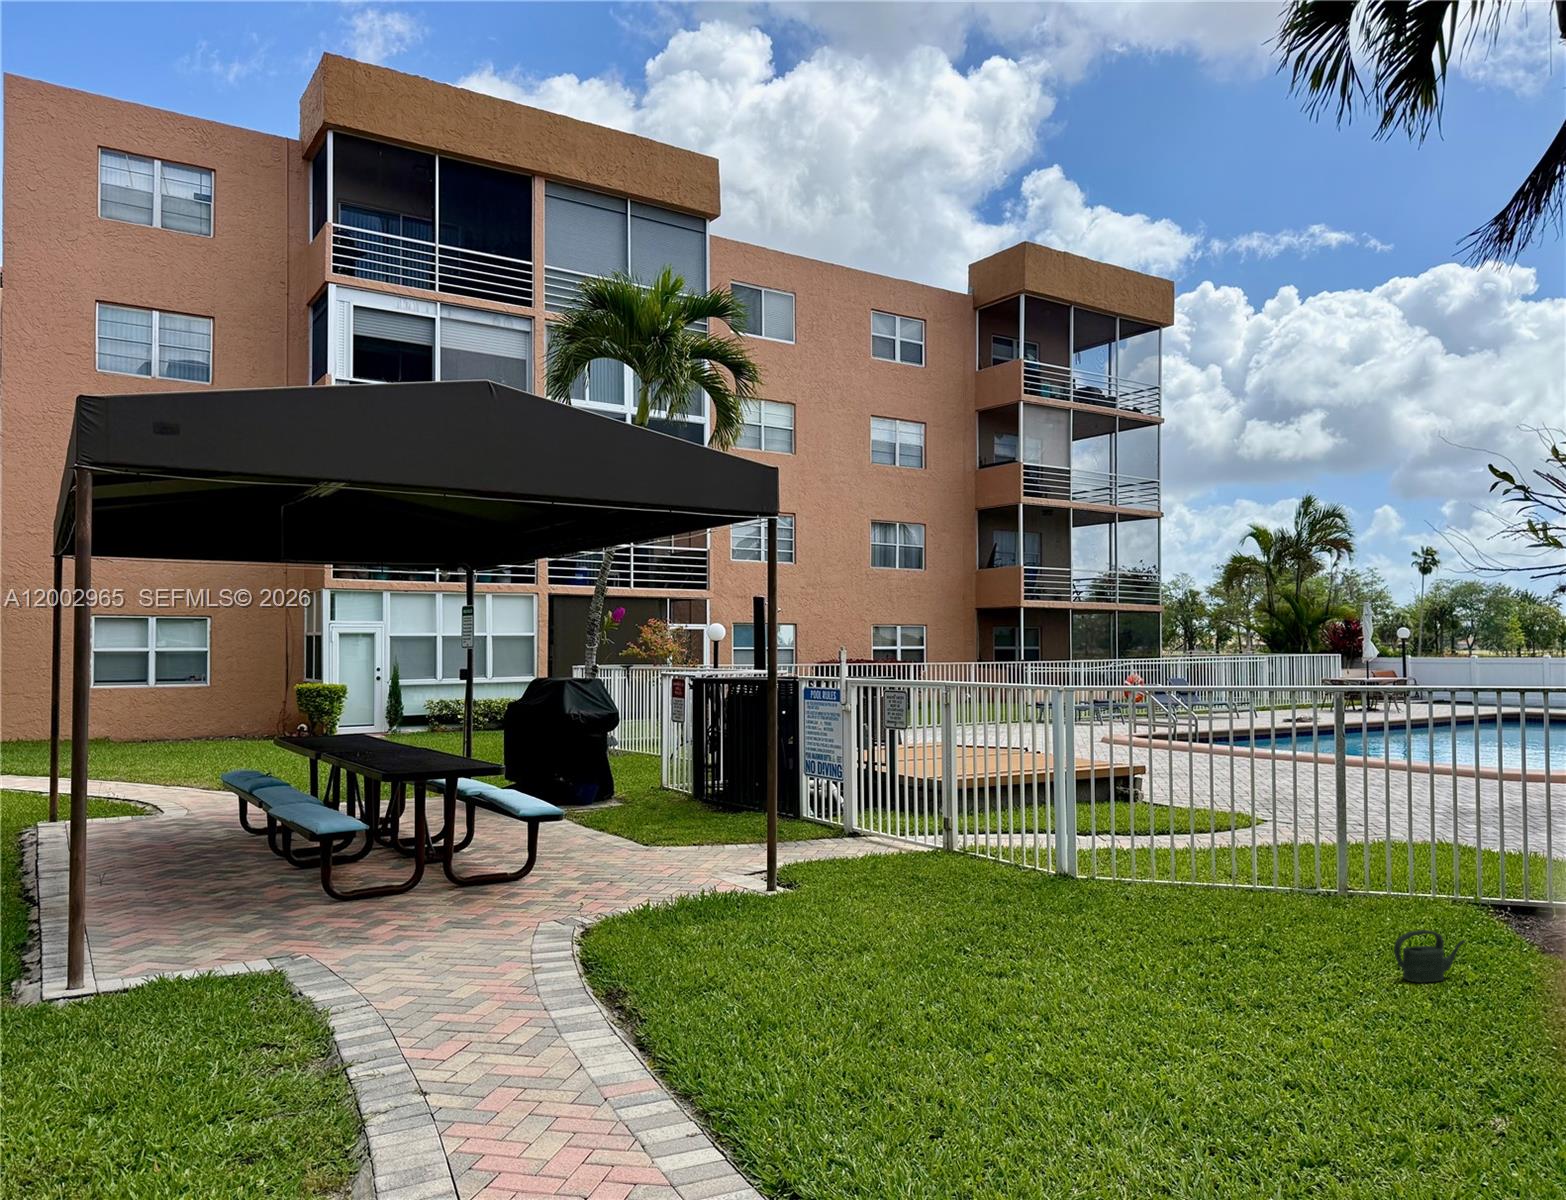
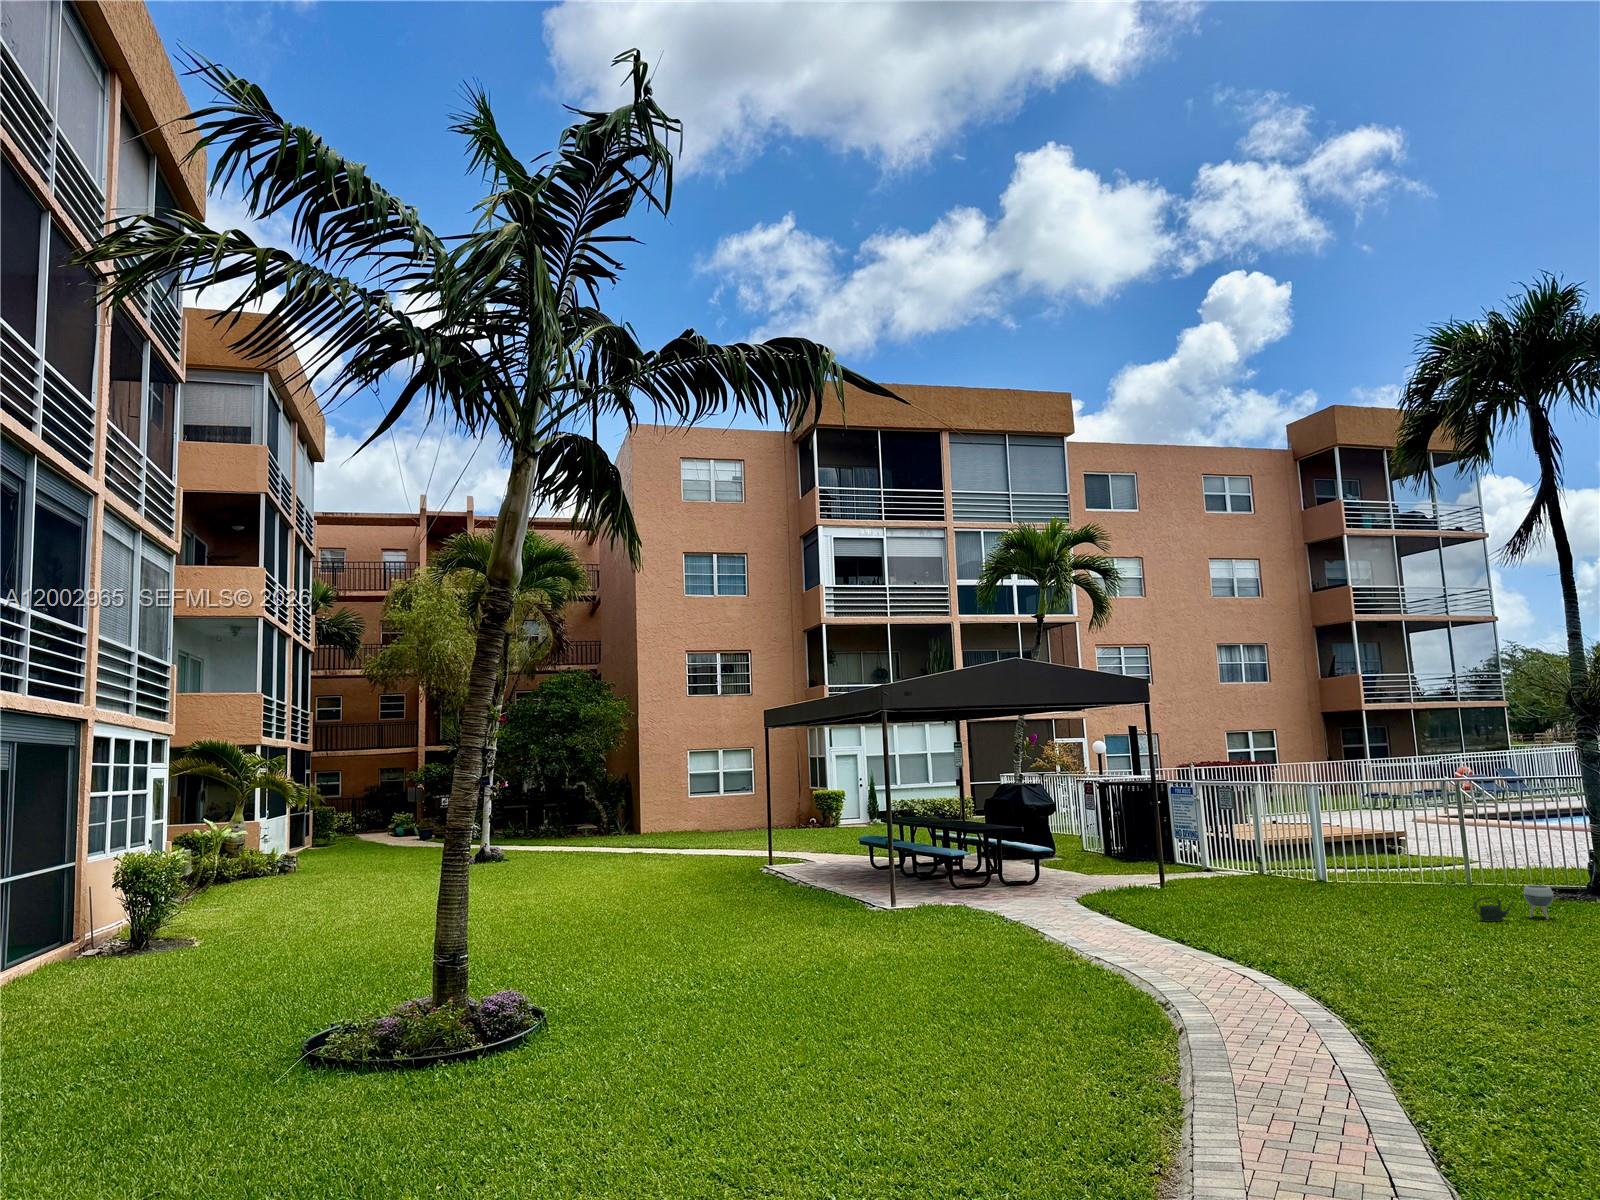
planter: none [1469,899,1528,973] -> present [1524,885,1554,920]

